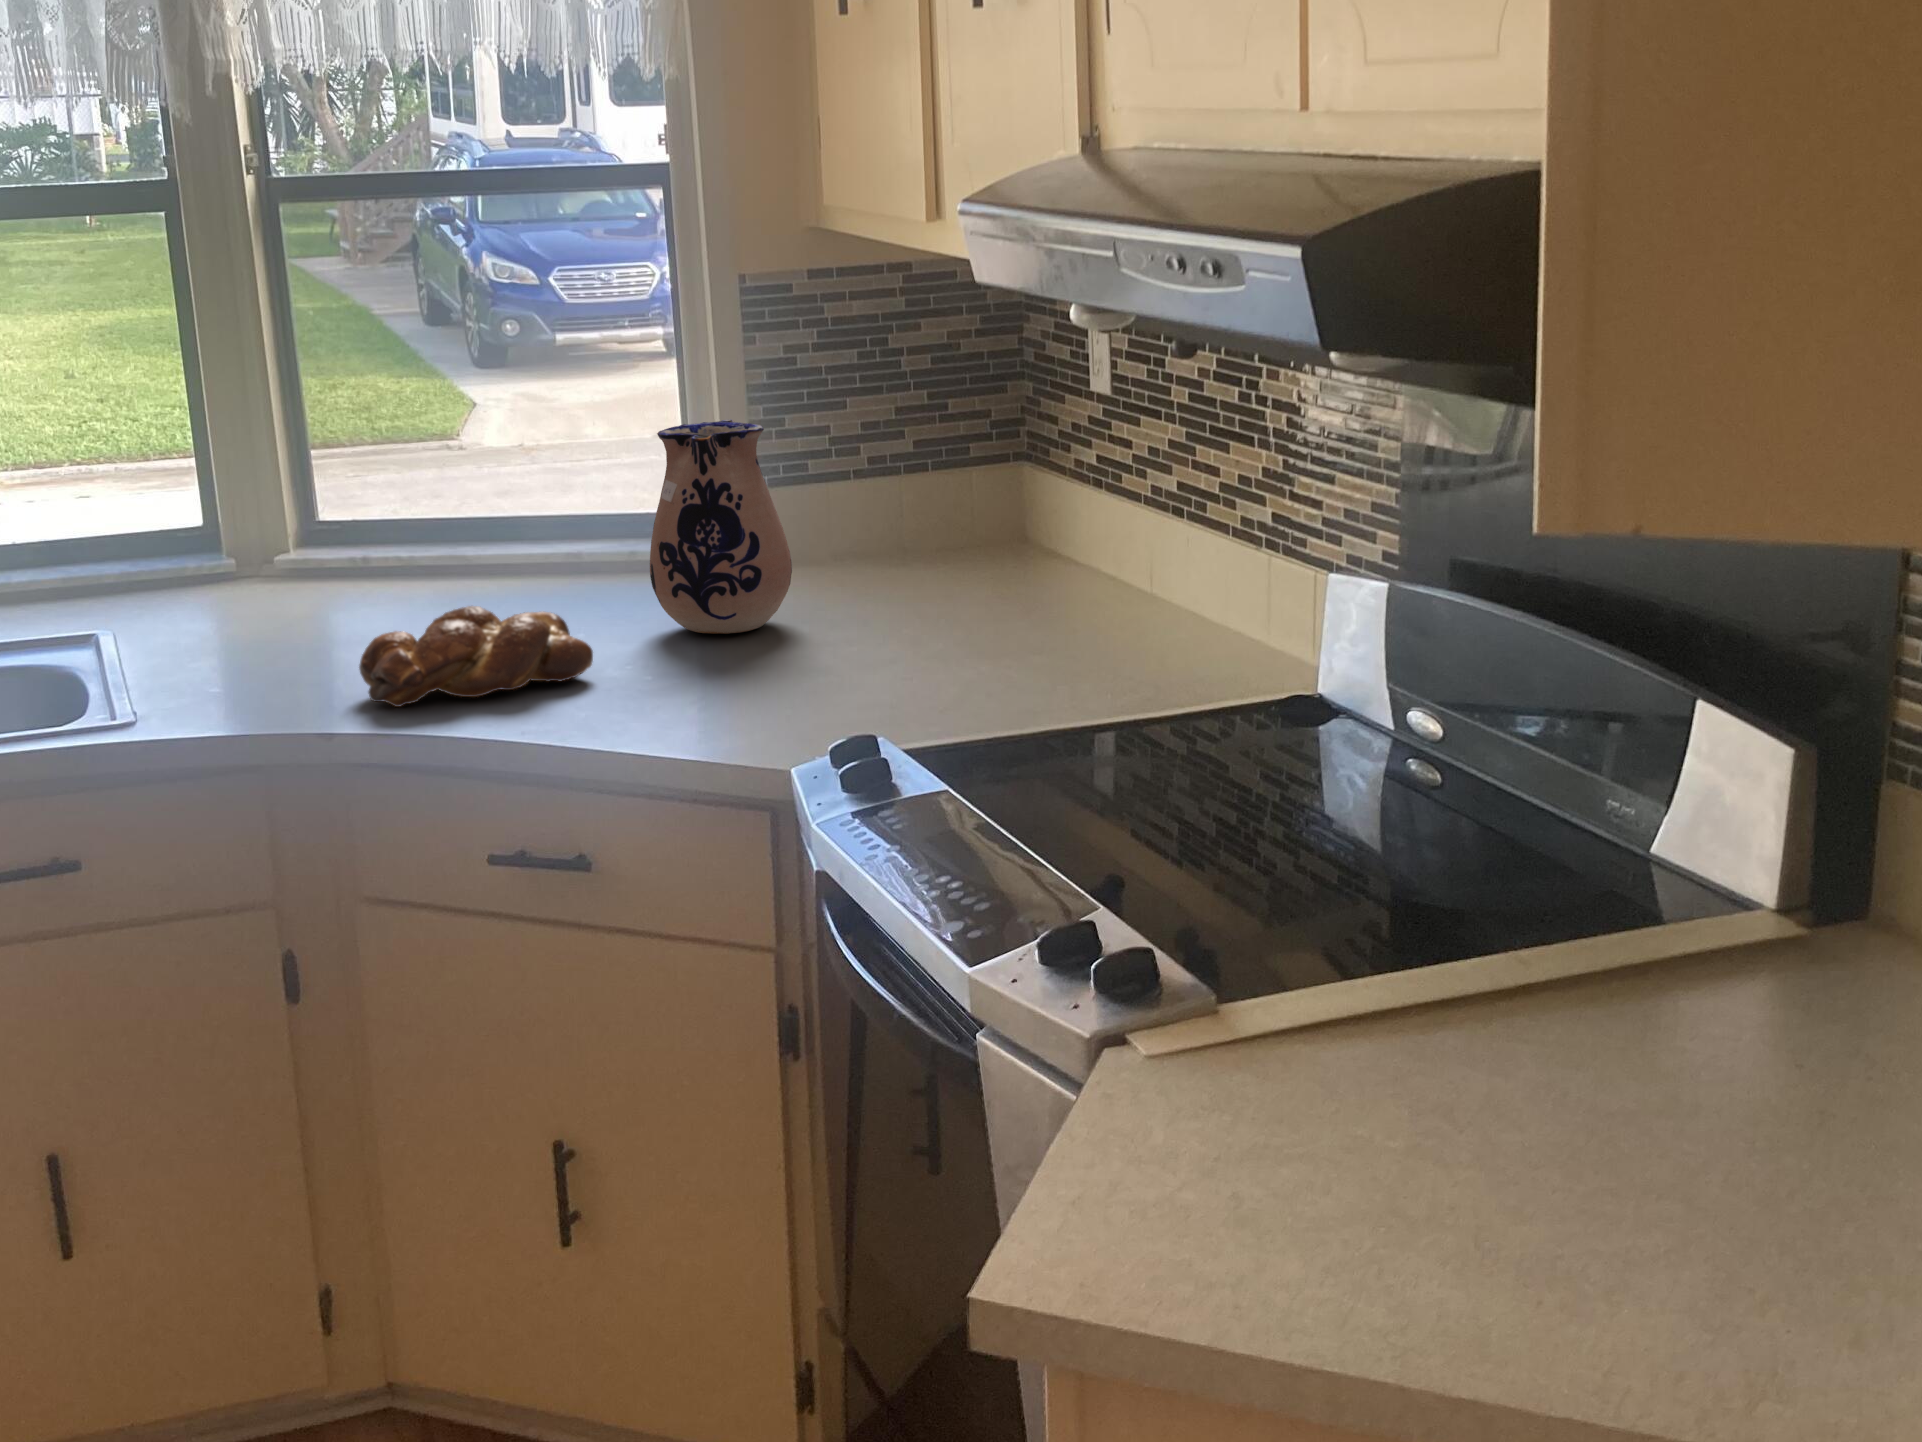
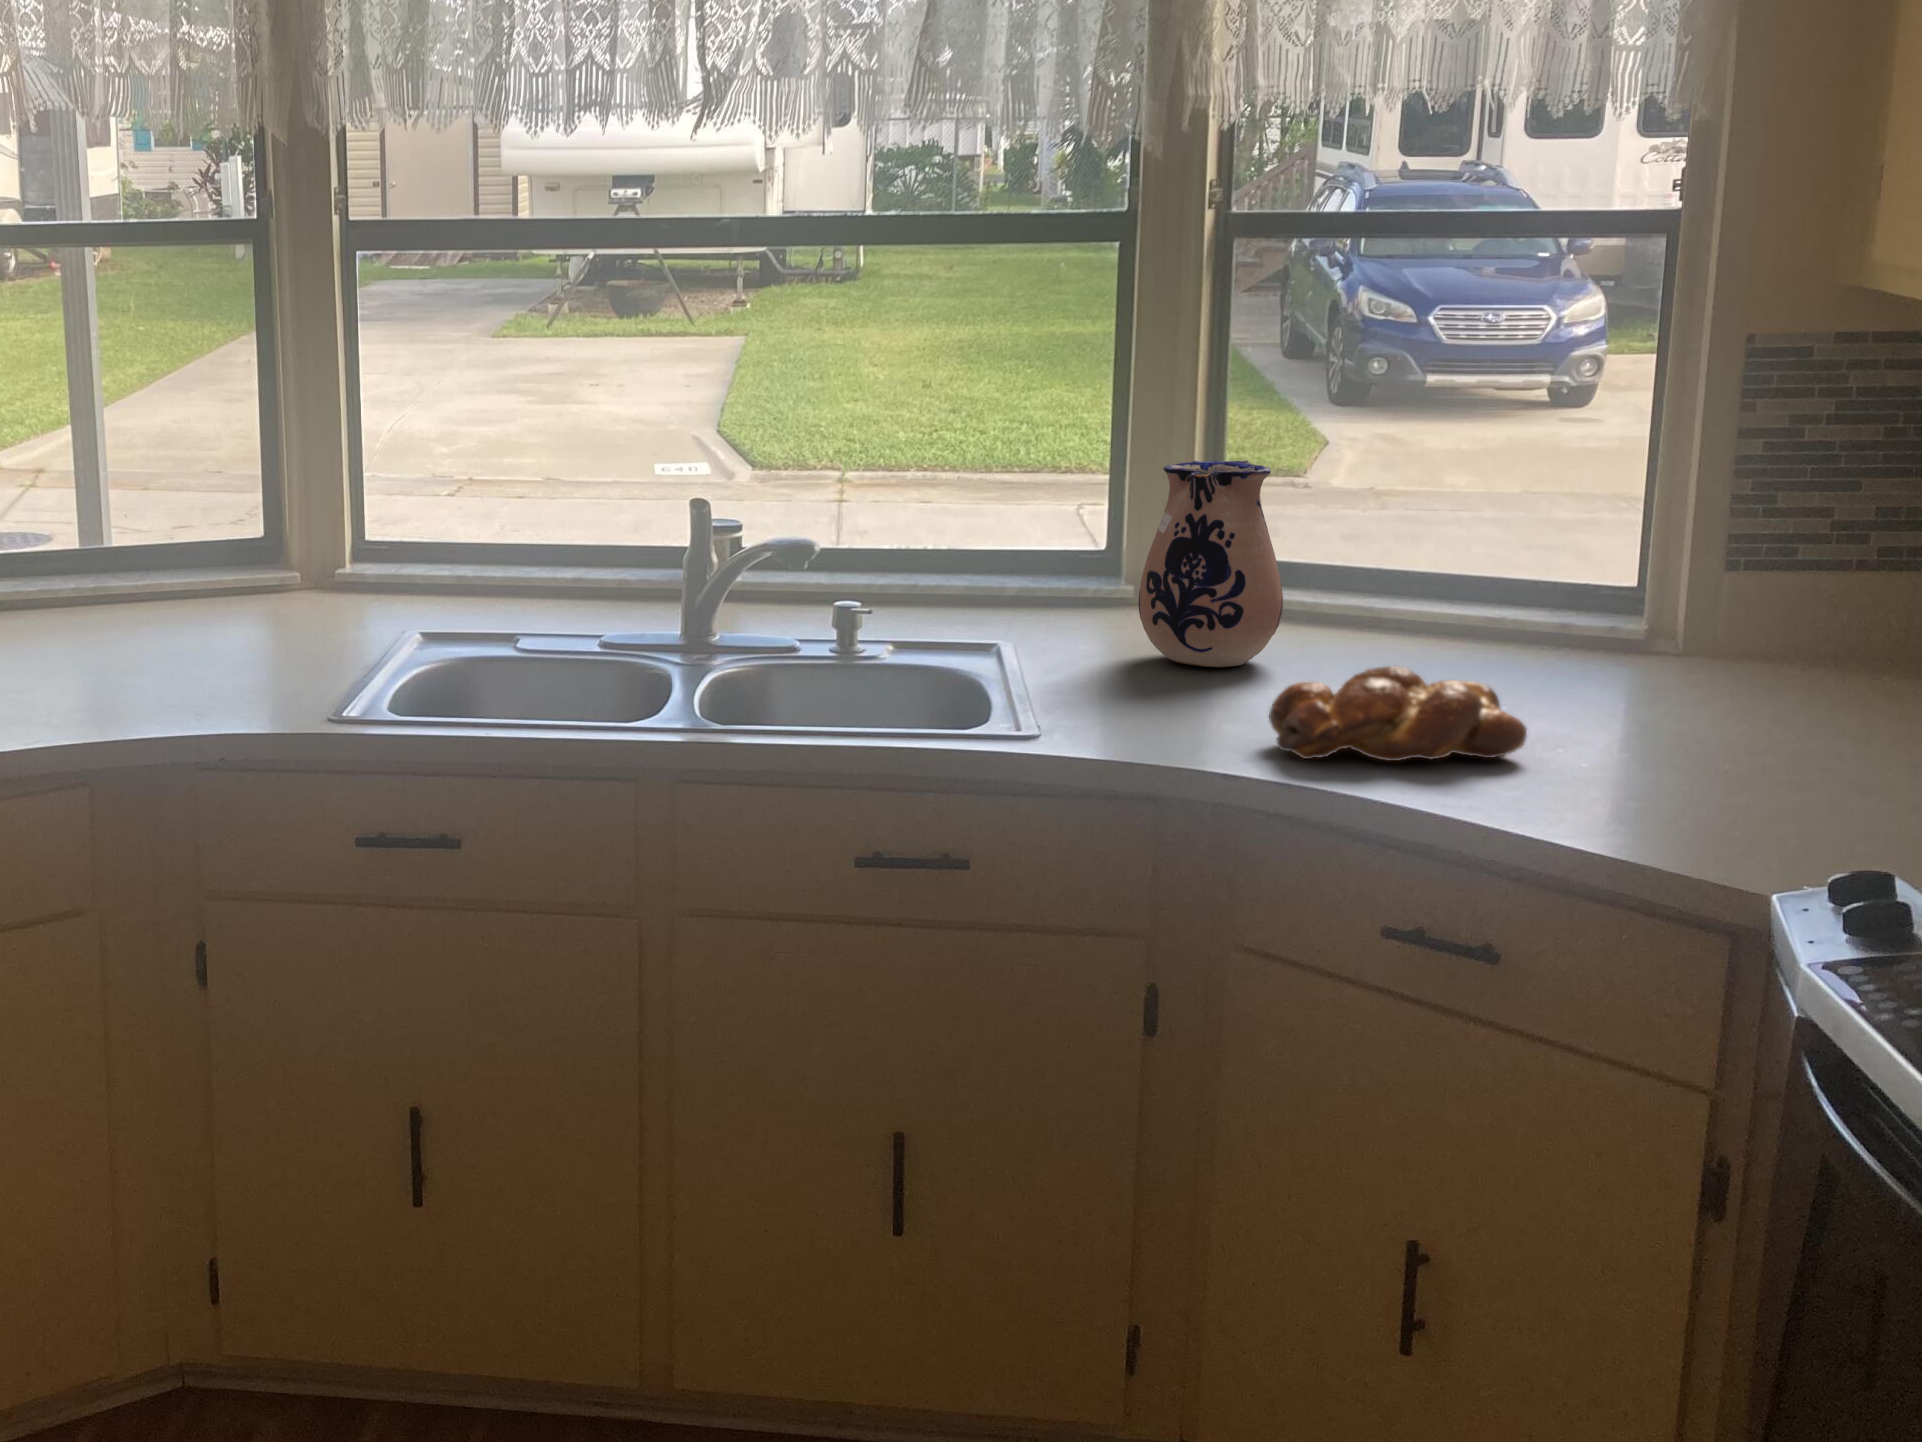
ceramic pitcher: present [650,419,792,634] -> present [1139,460,1283,667]

